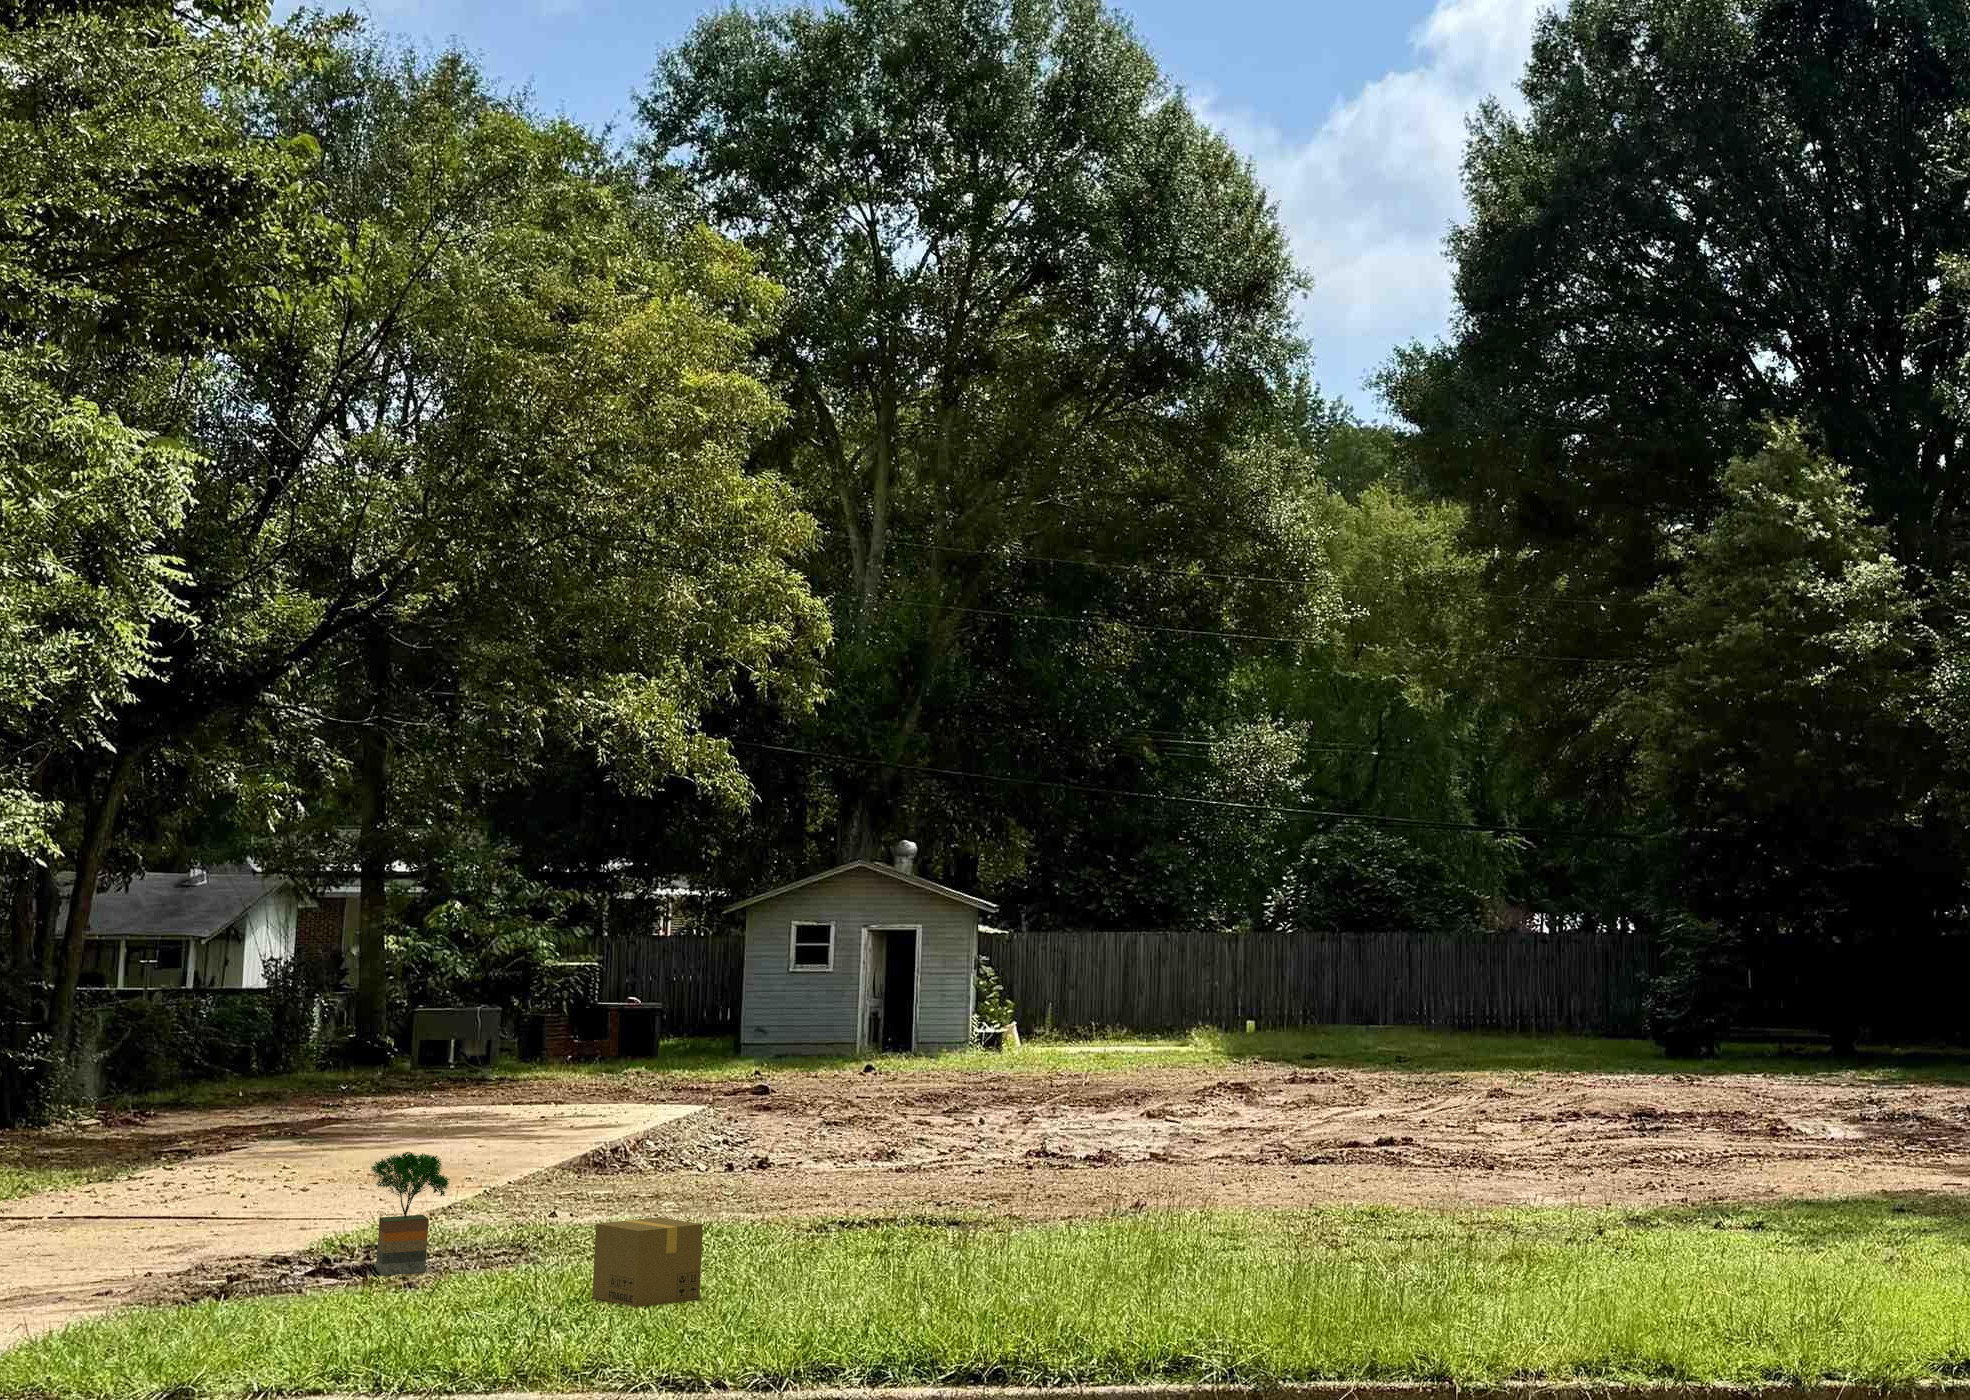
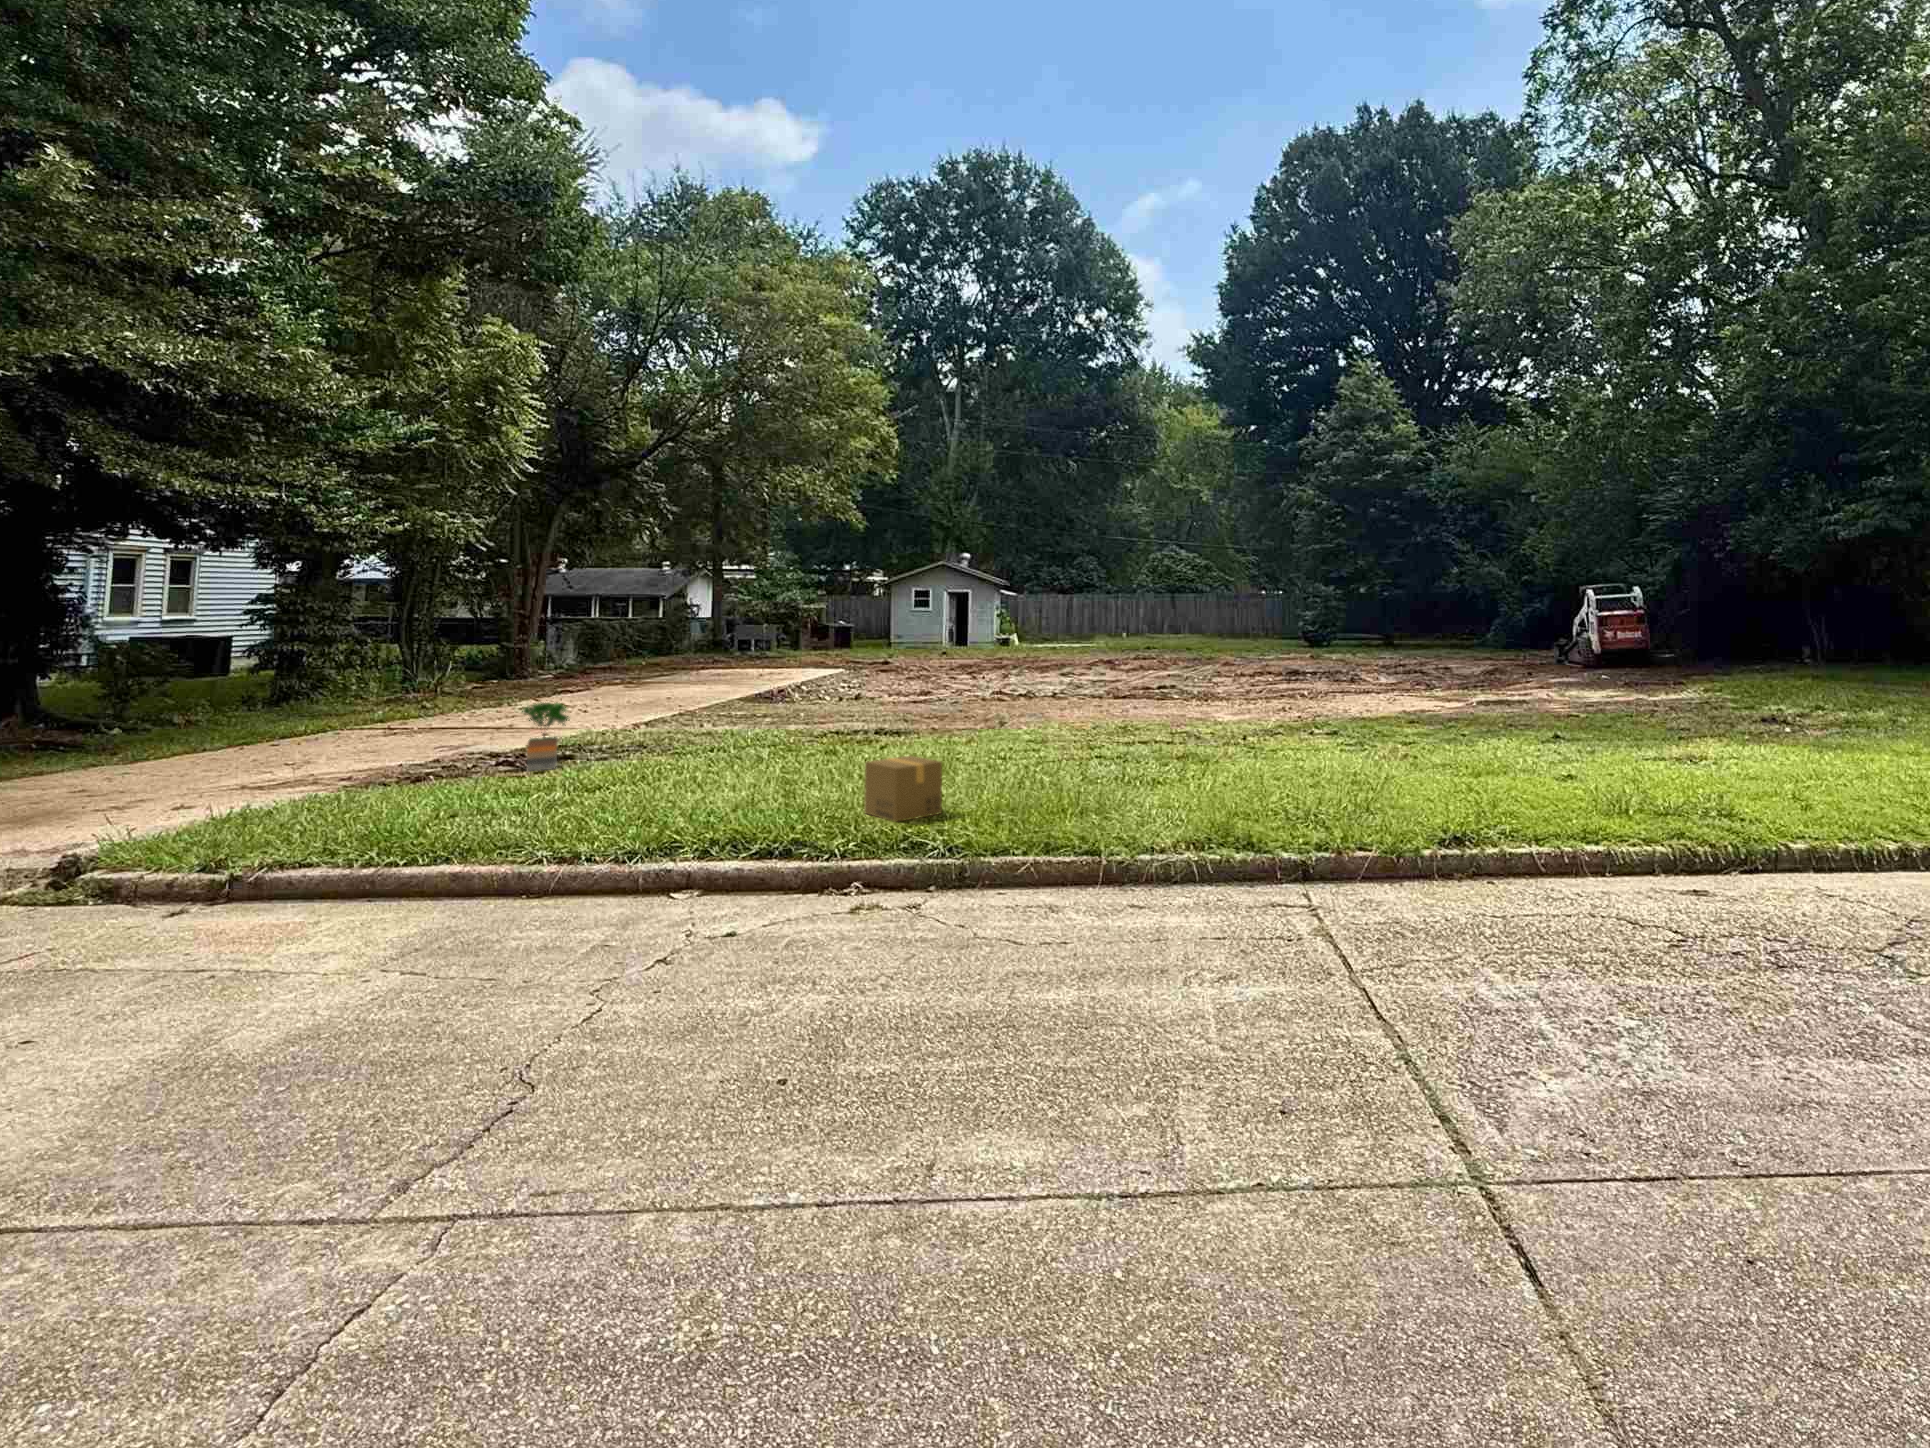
cardboard box: present [592,1217,703,1307] -> present [864,756,942,822]

